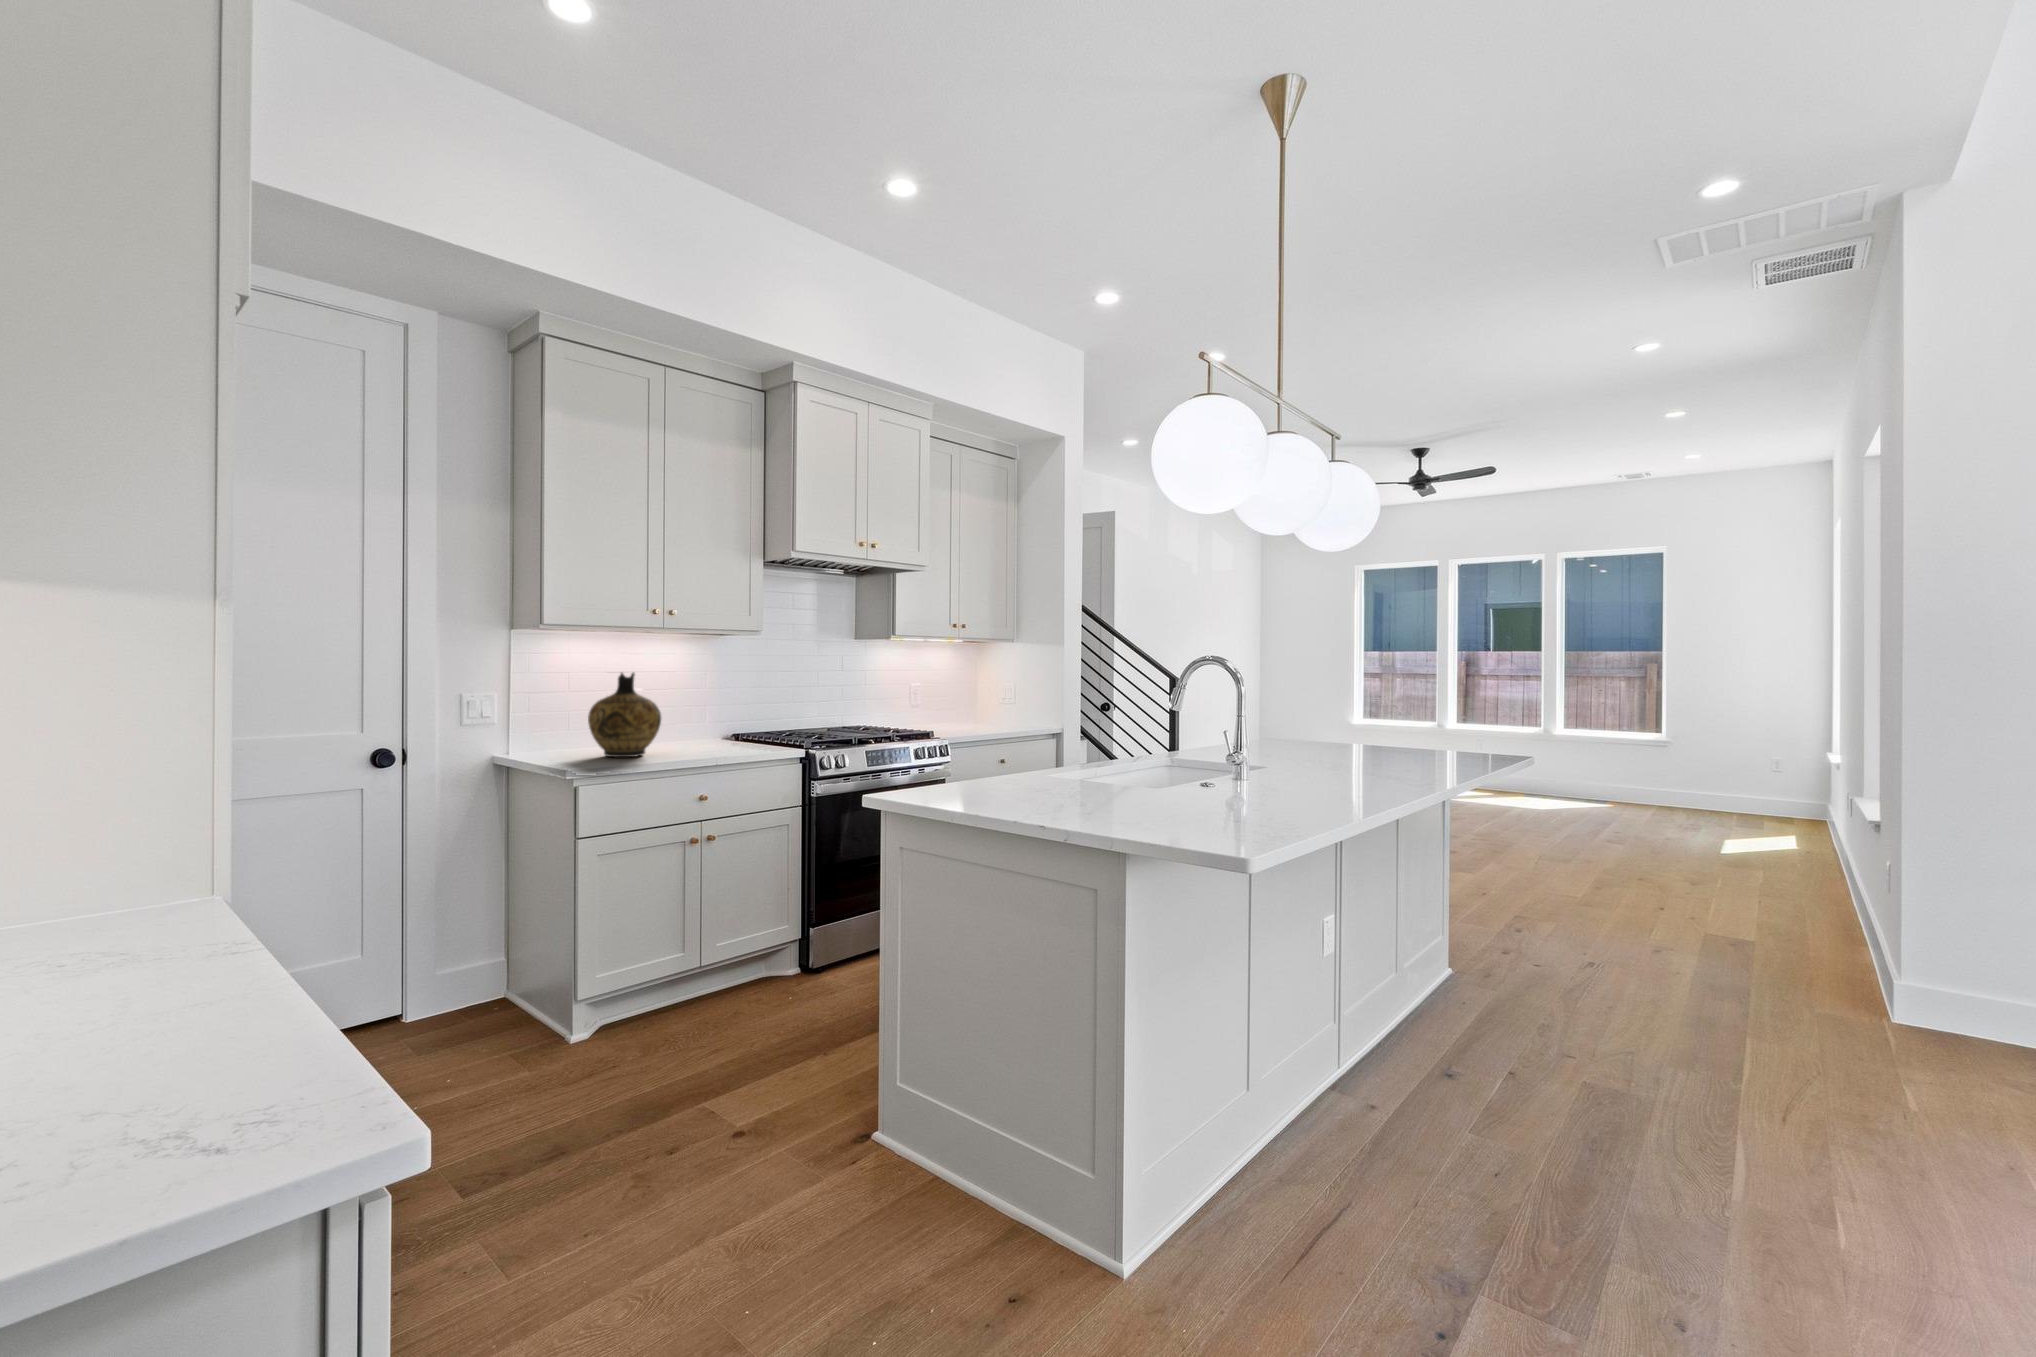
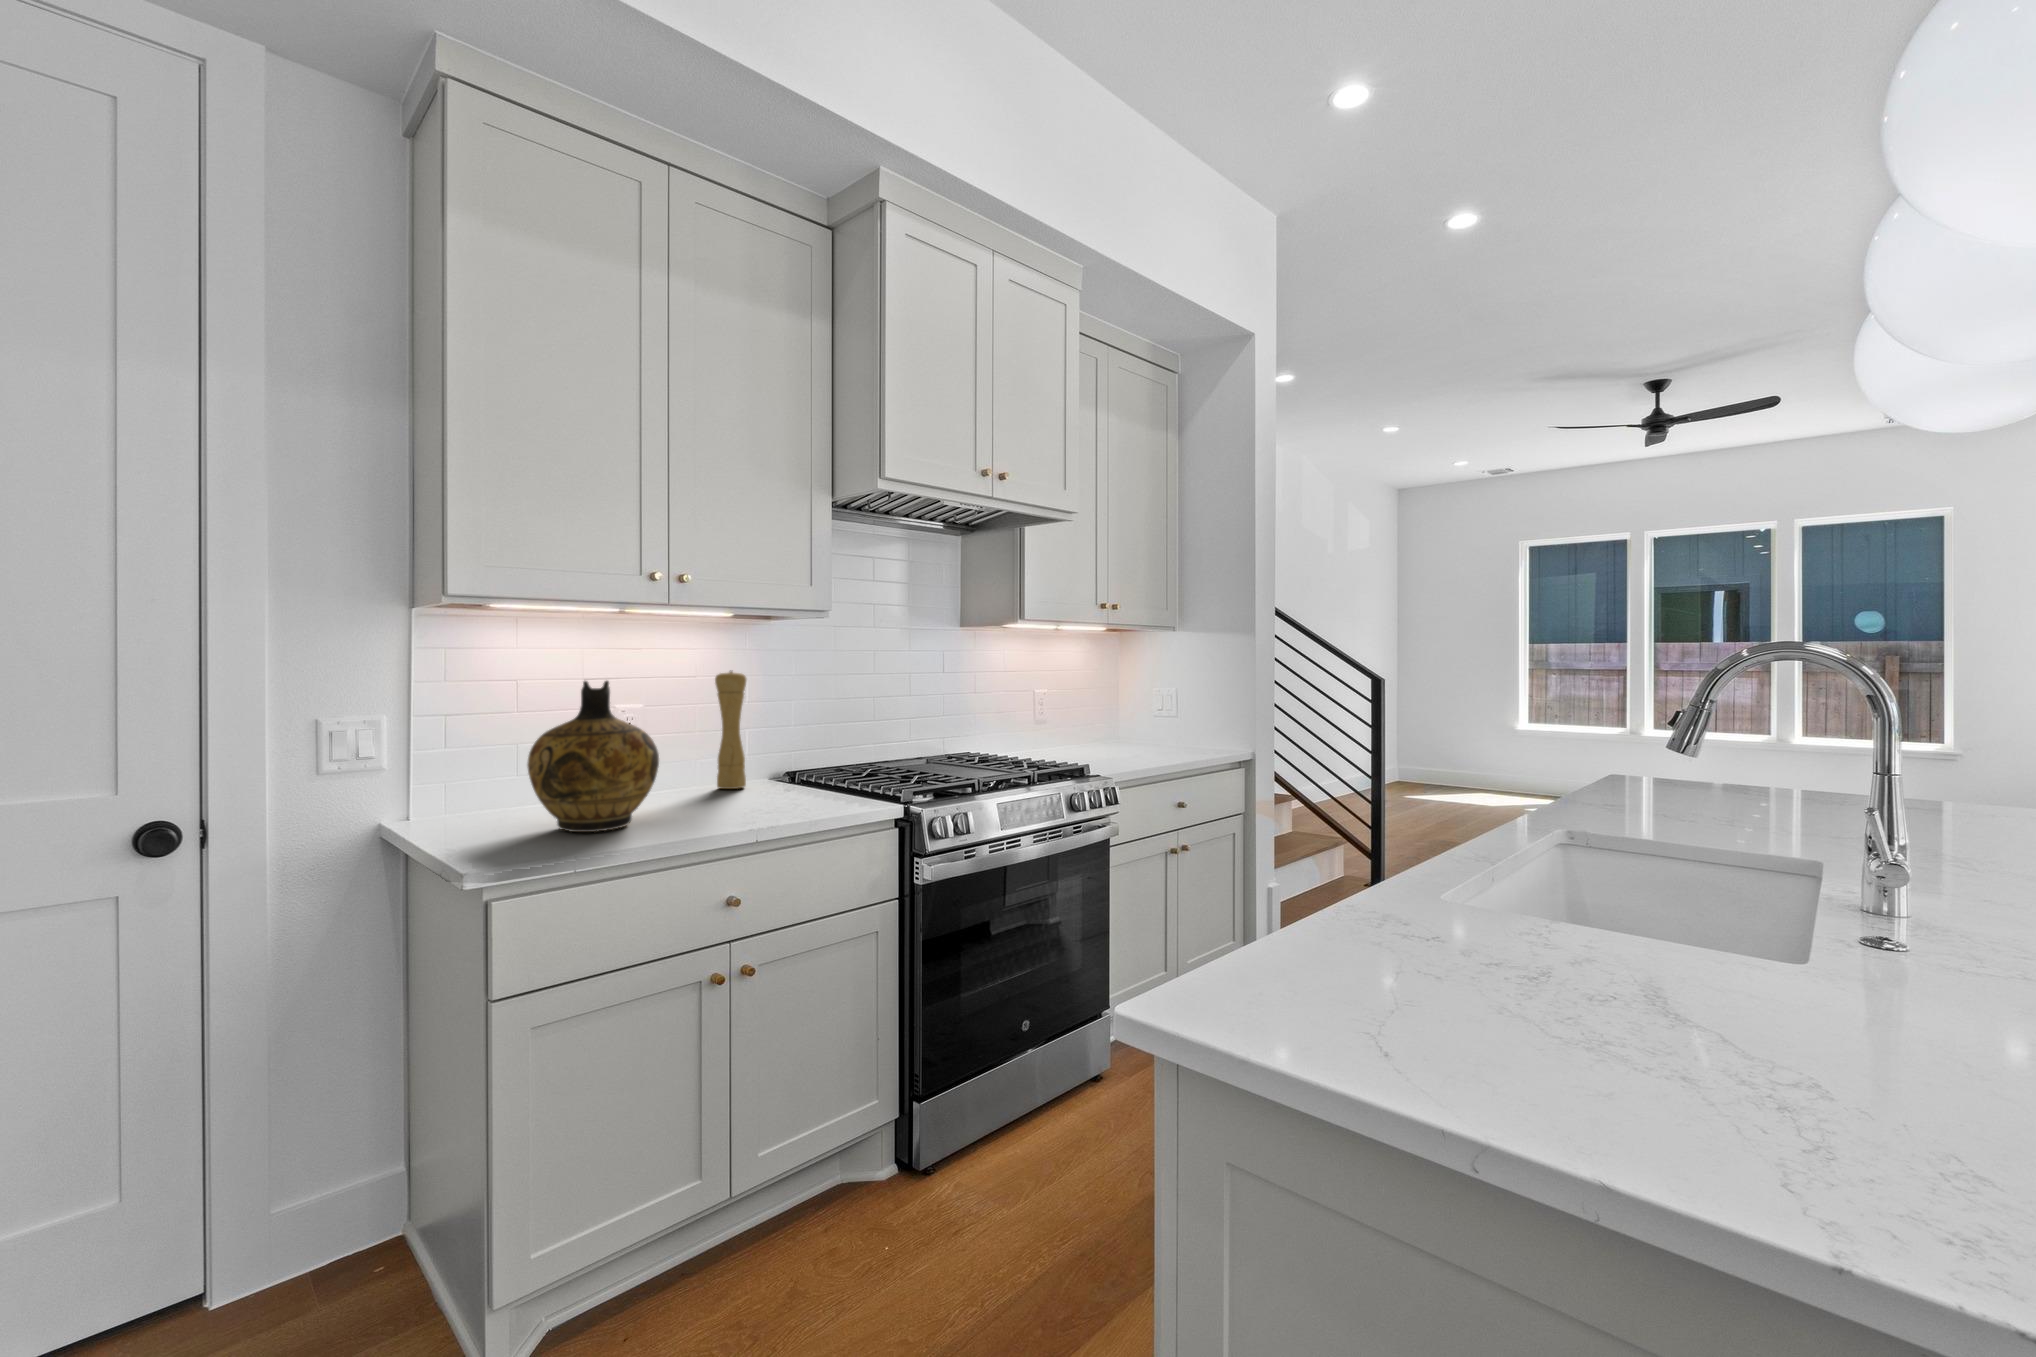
pepper mill: none [689,667,709,741] -> present [715,671,747,789]

